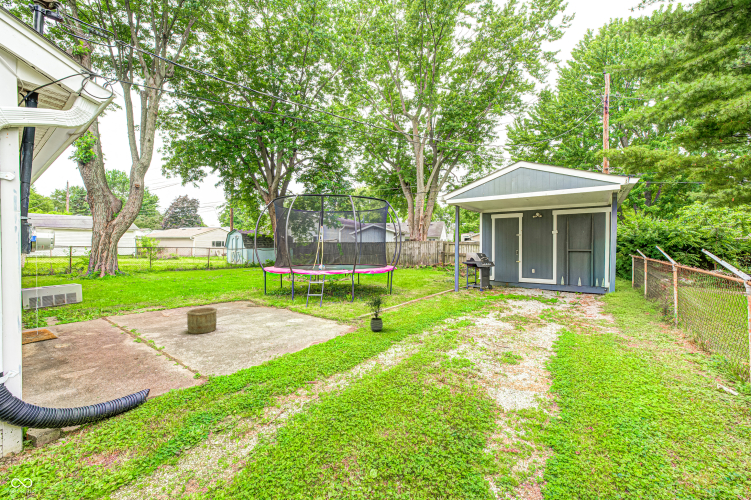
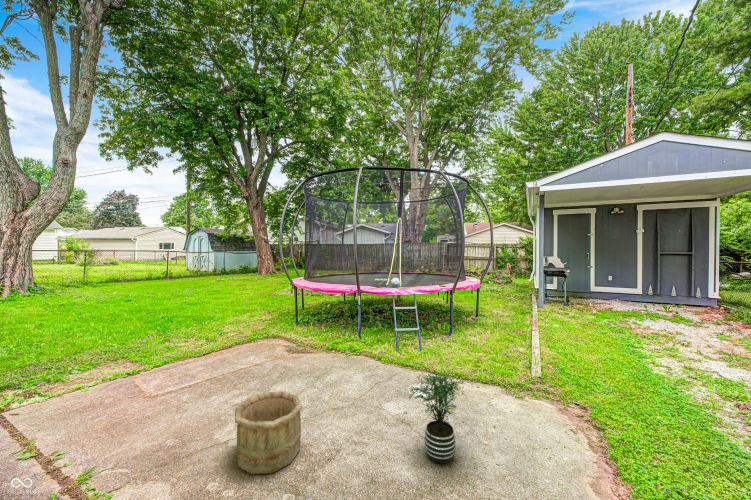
potted plant: present [364,297,386,332] -> present [409,371,464,464]

